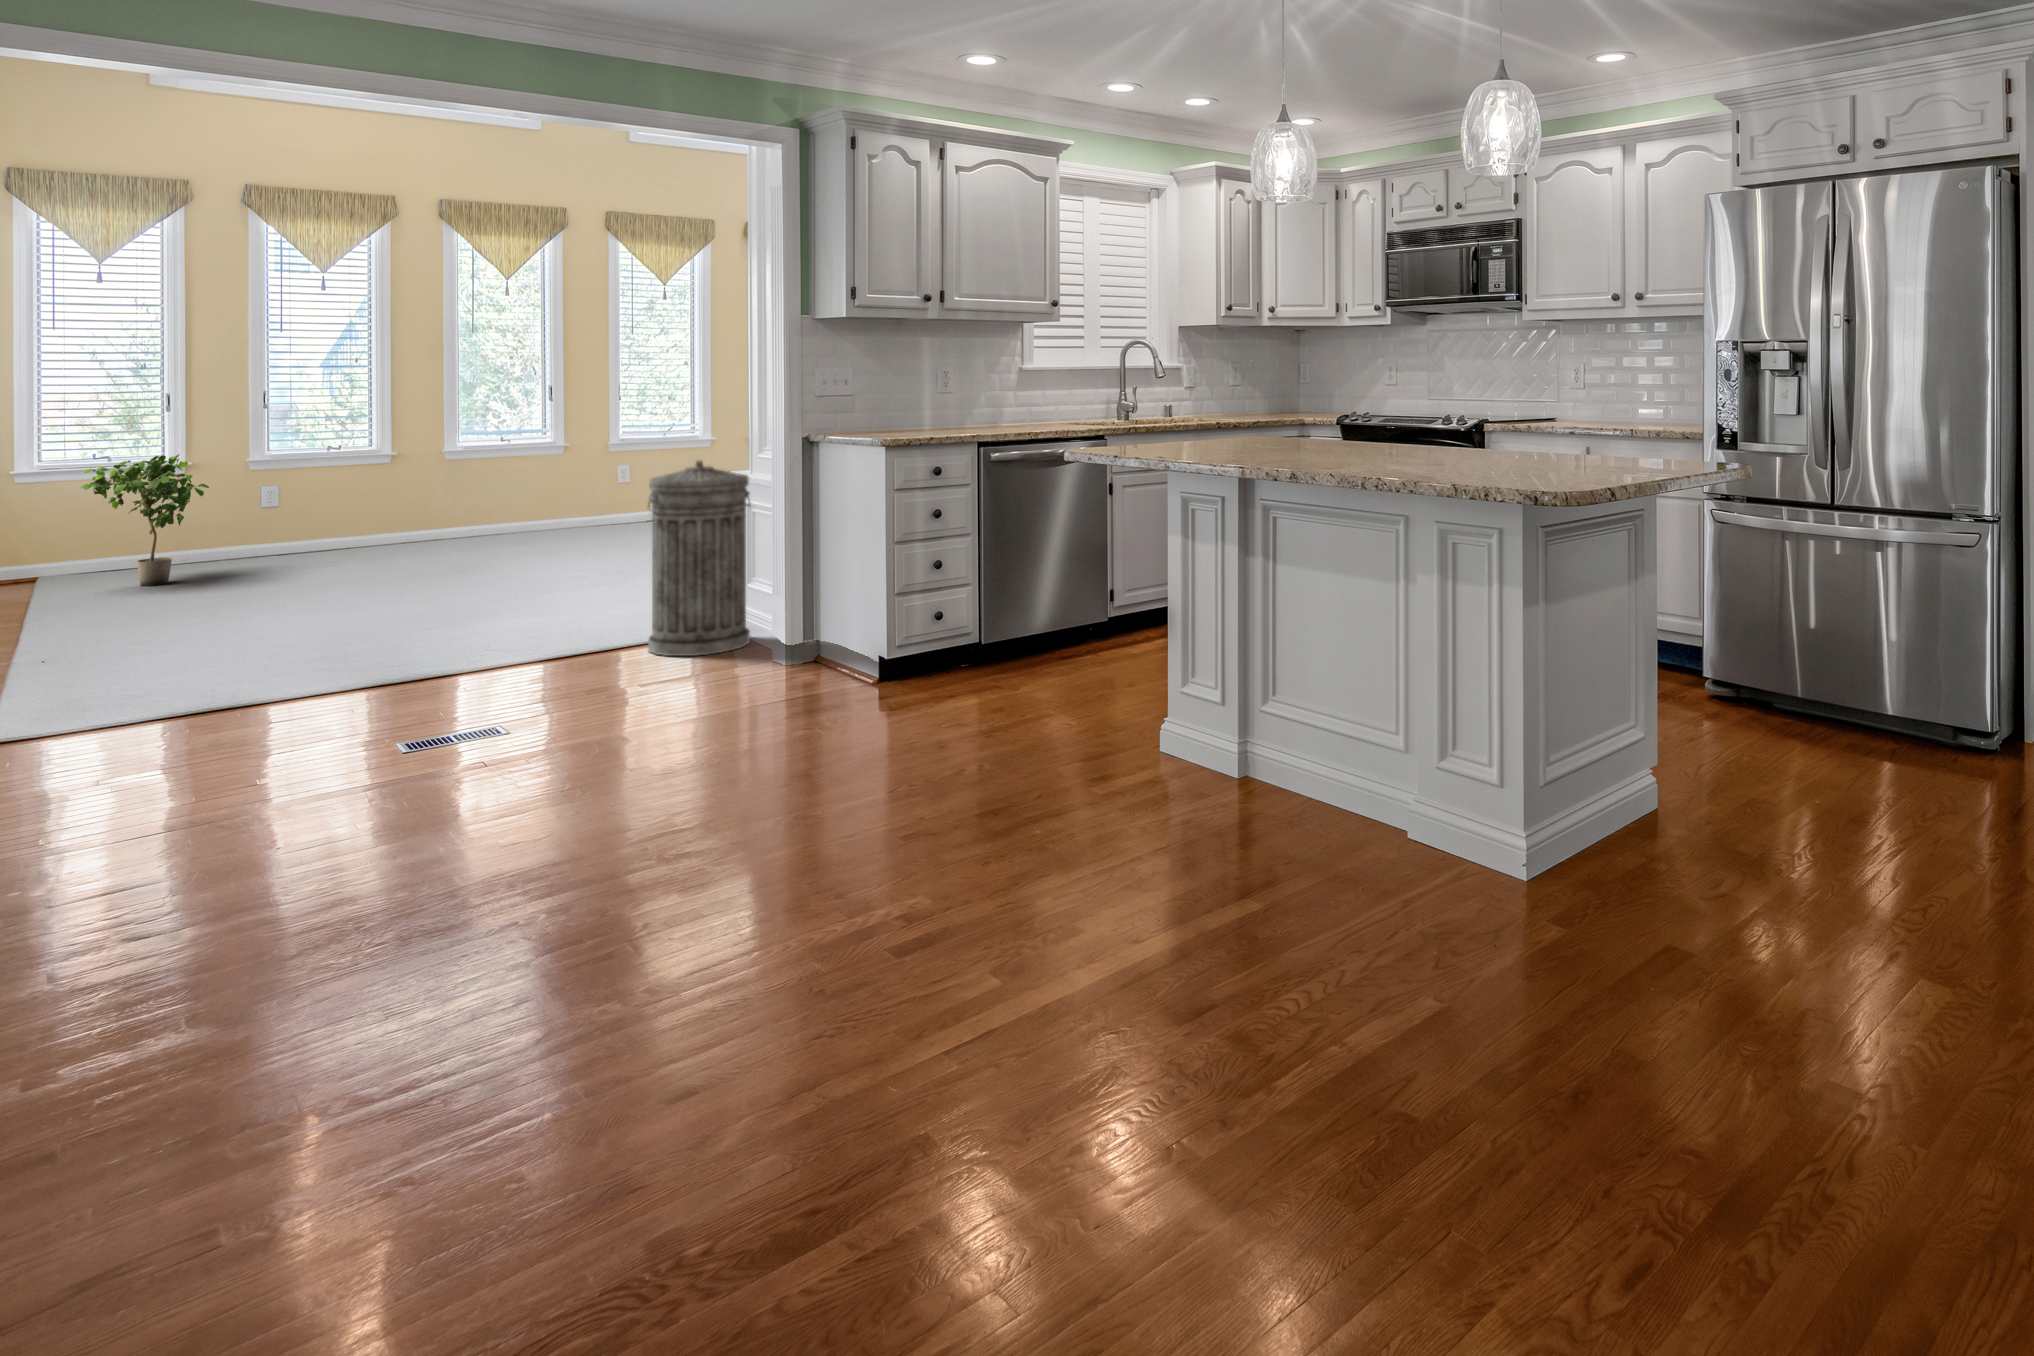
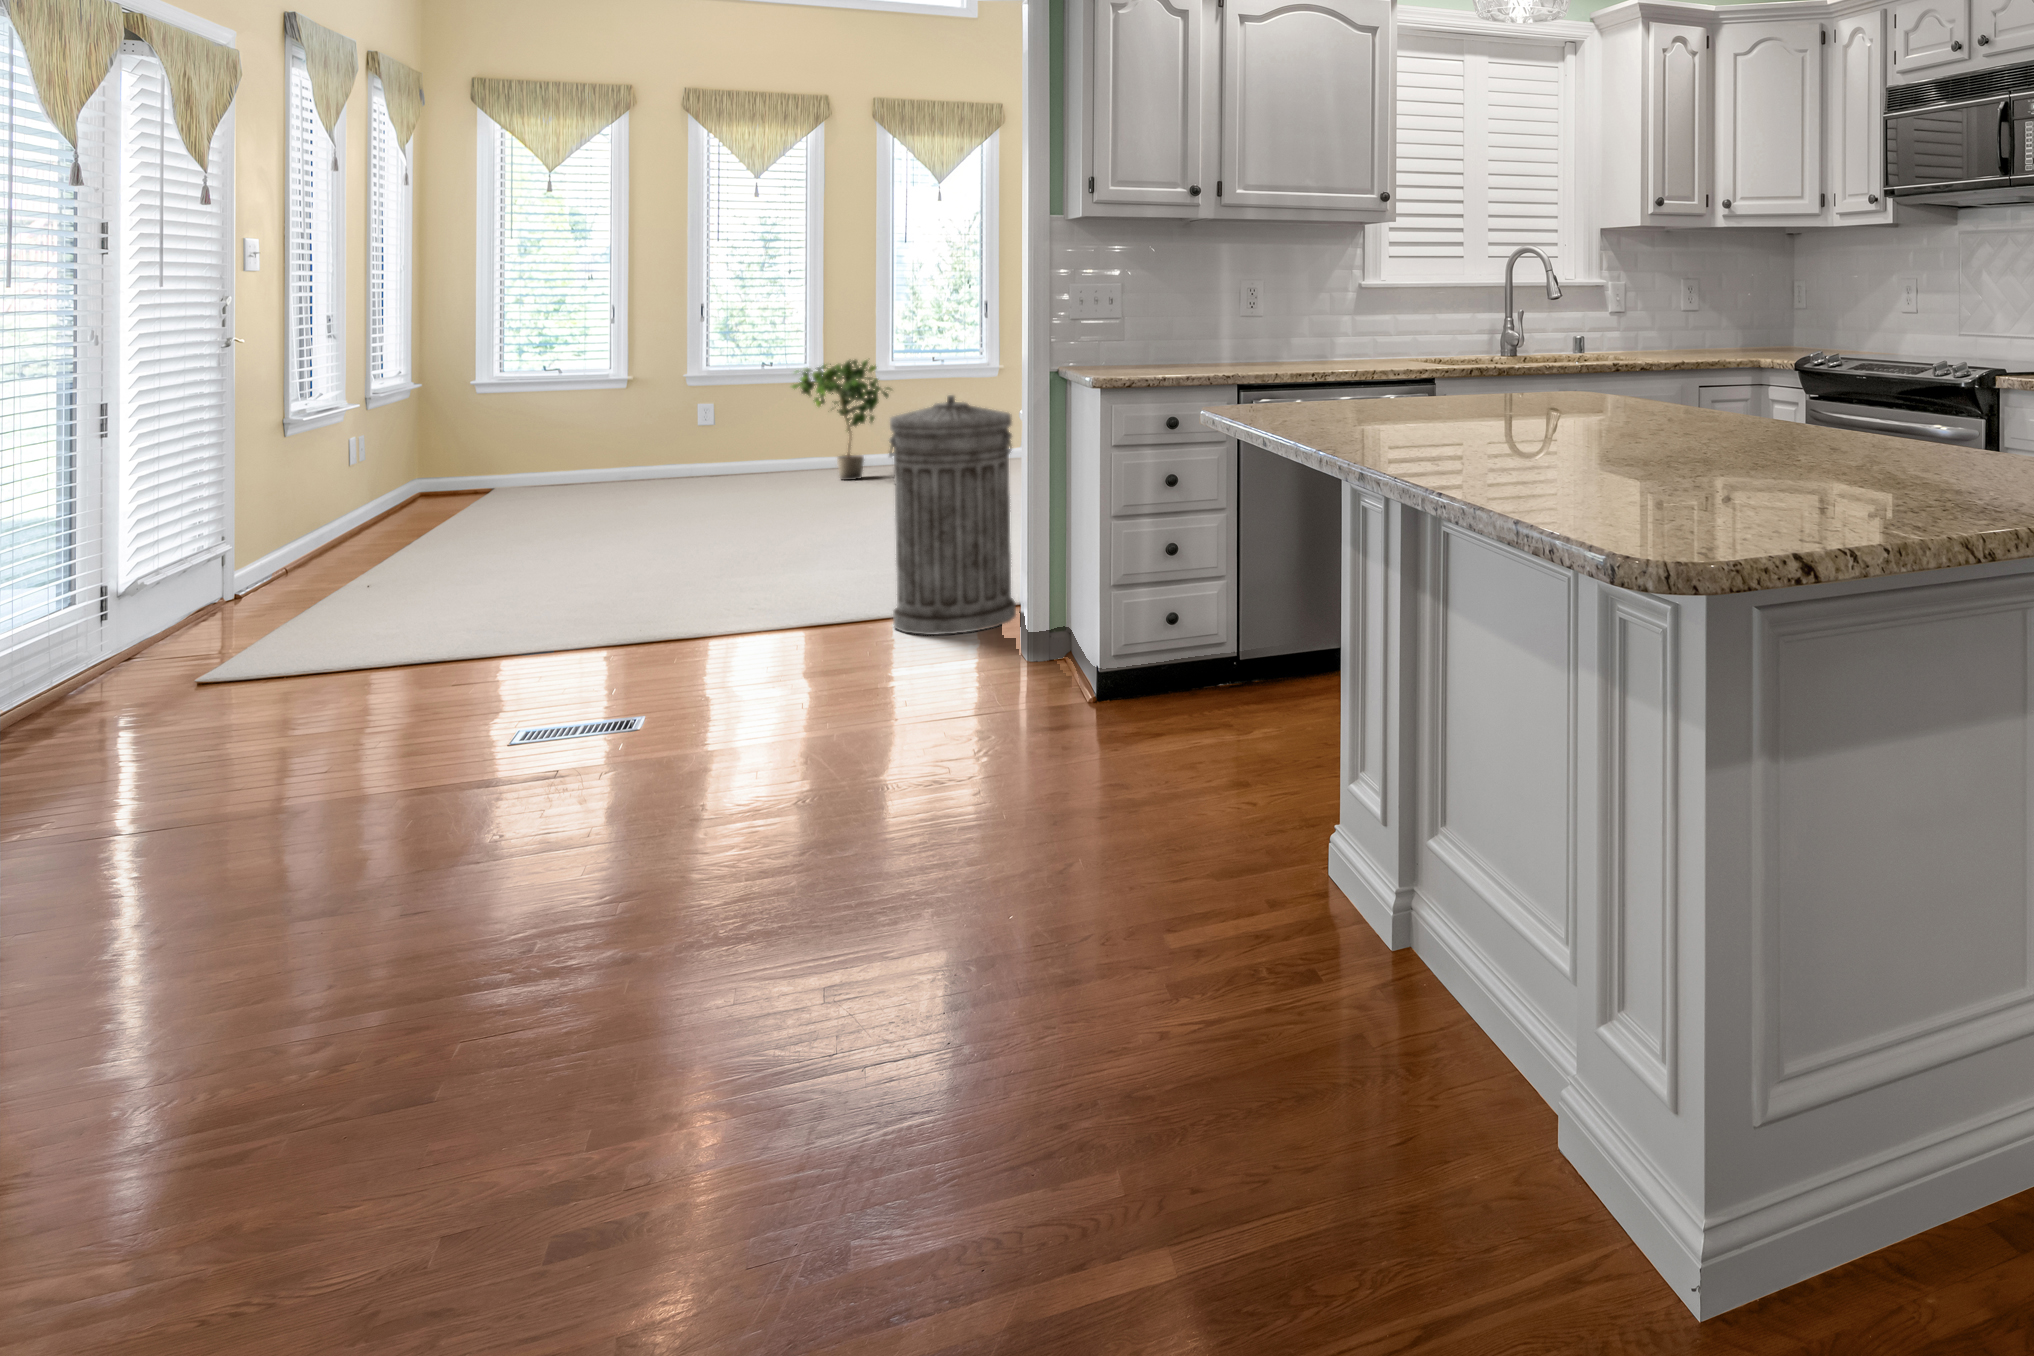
potted plant: present [80,454,209,586] -> present [792,359,891,480]

